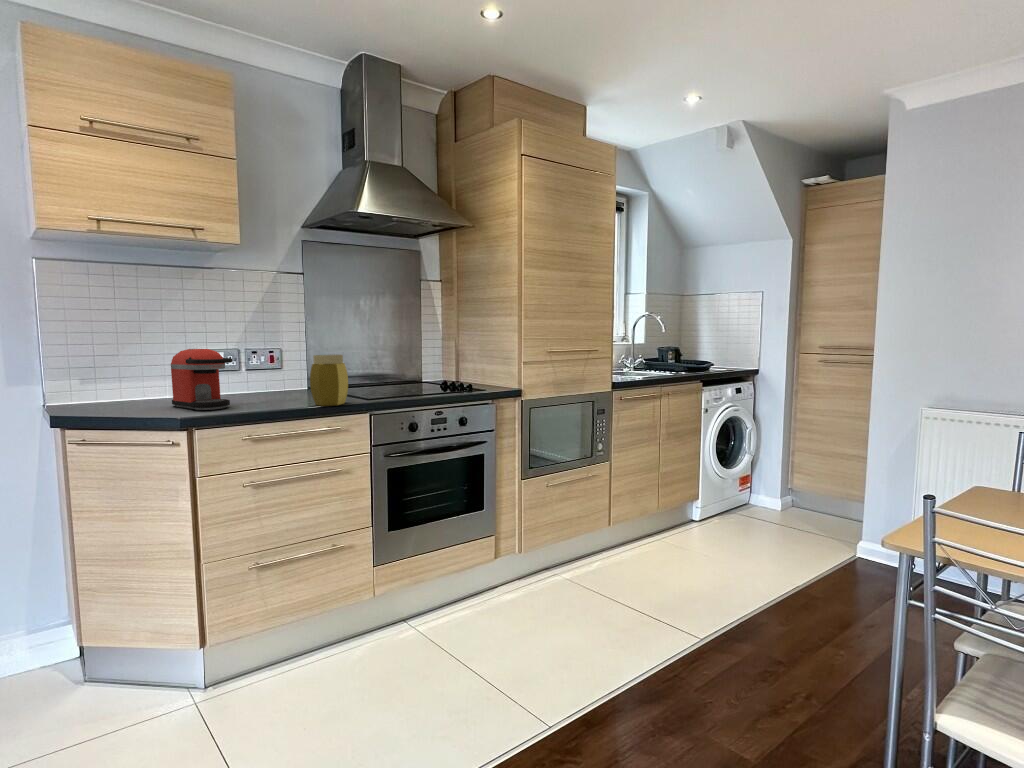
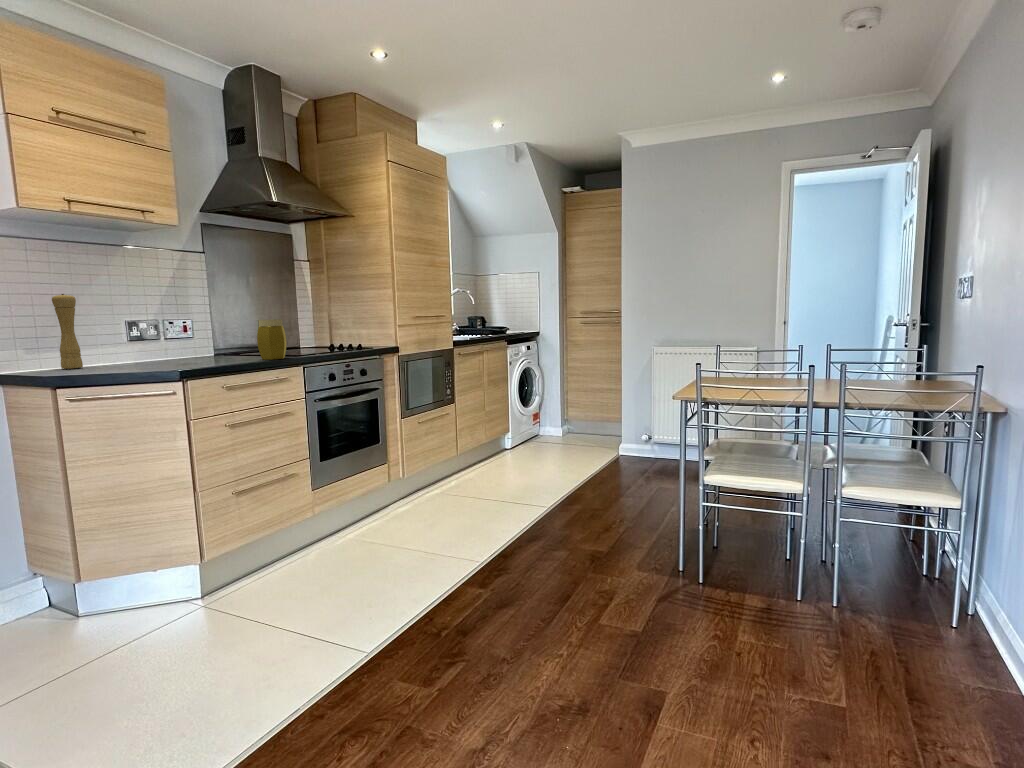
pepper mill: none [109,323,138,405] -> present [52,294,83,369]
coffee maker: present [171,349,233,410] -> none [126,315,196,367]

